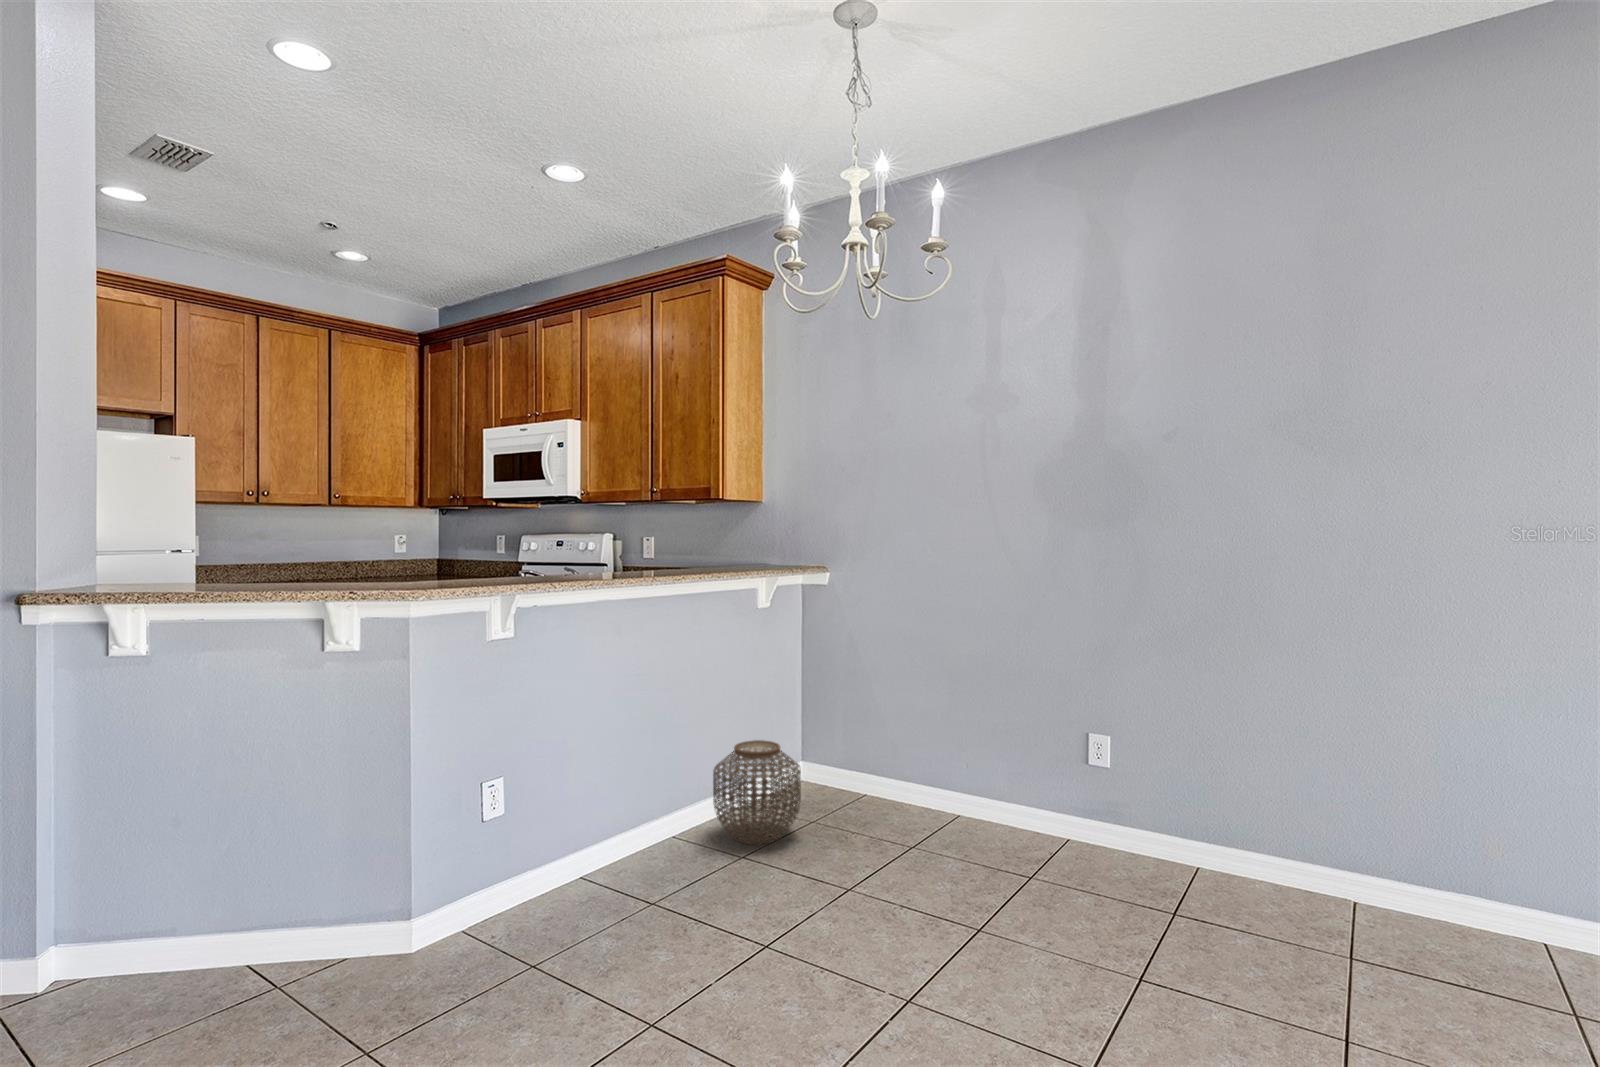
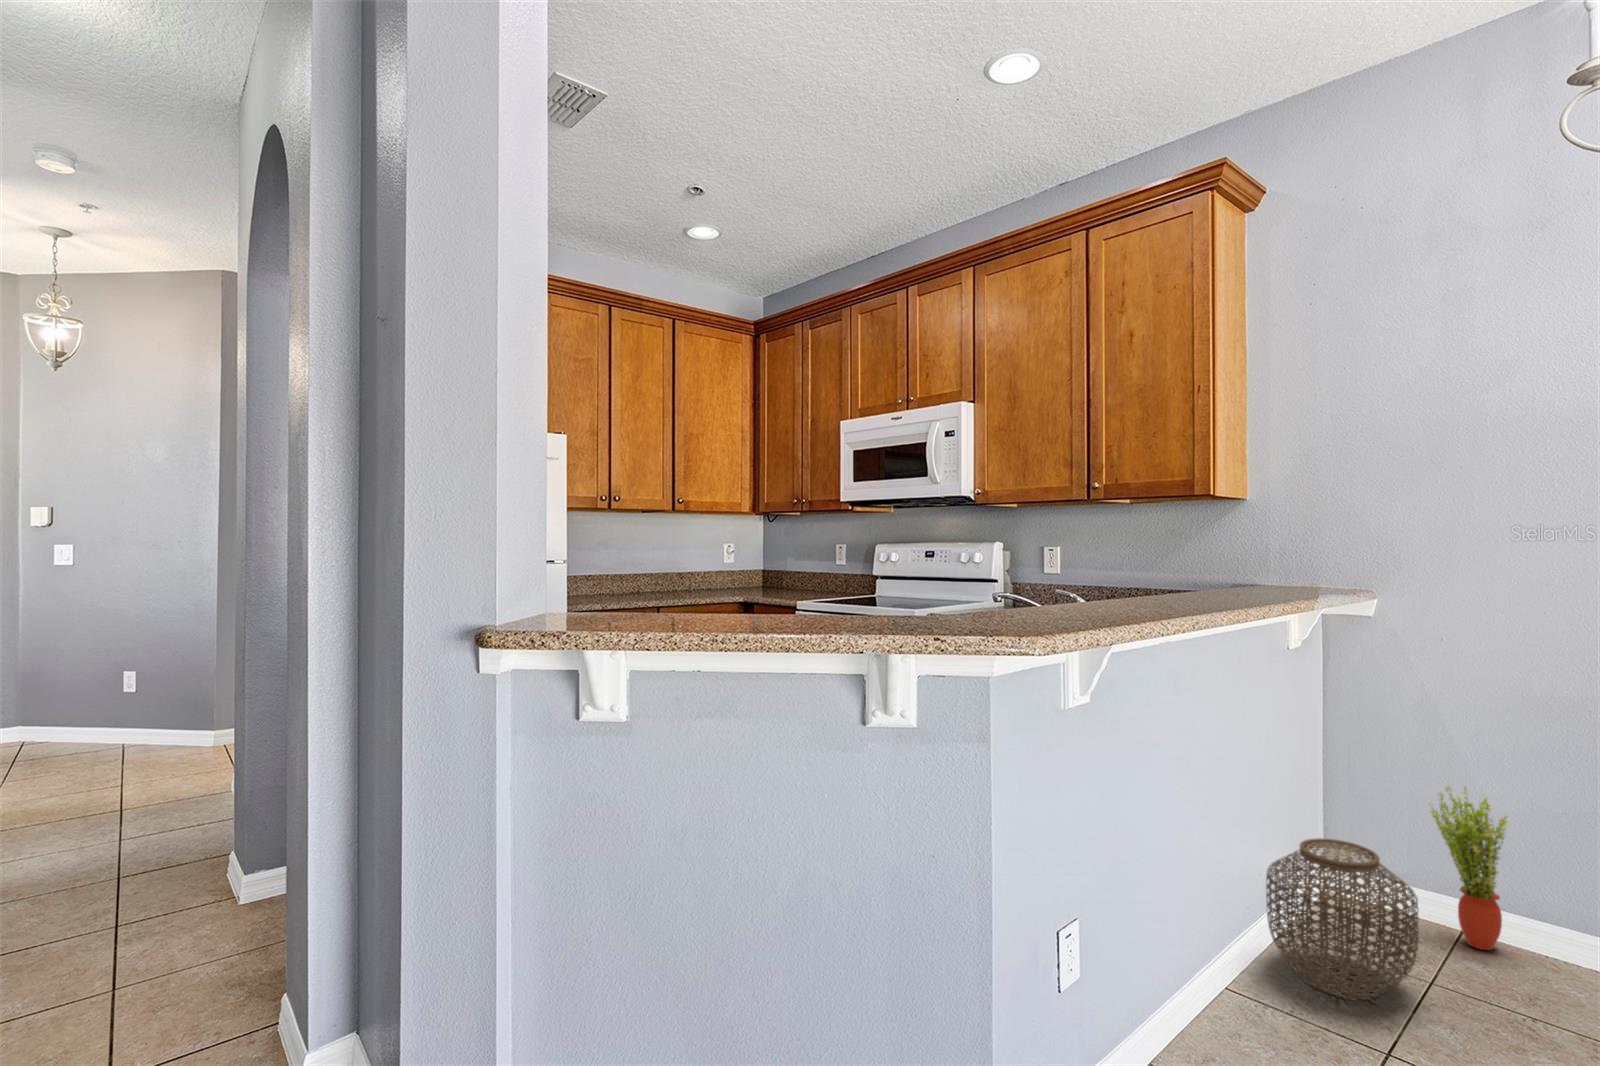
potted plant: none [845,702,890,813] -> present [1429,786,1508,950]

